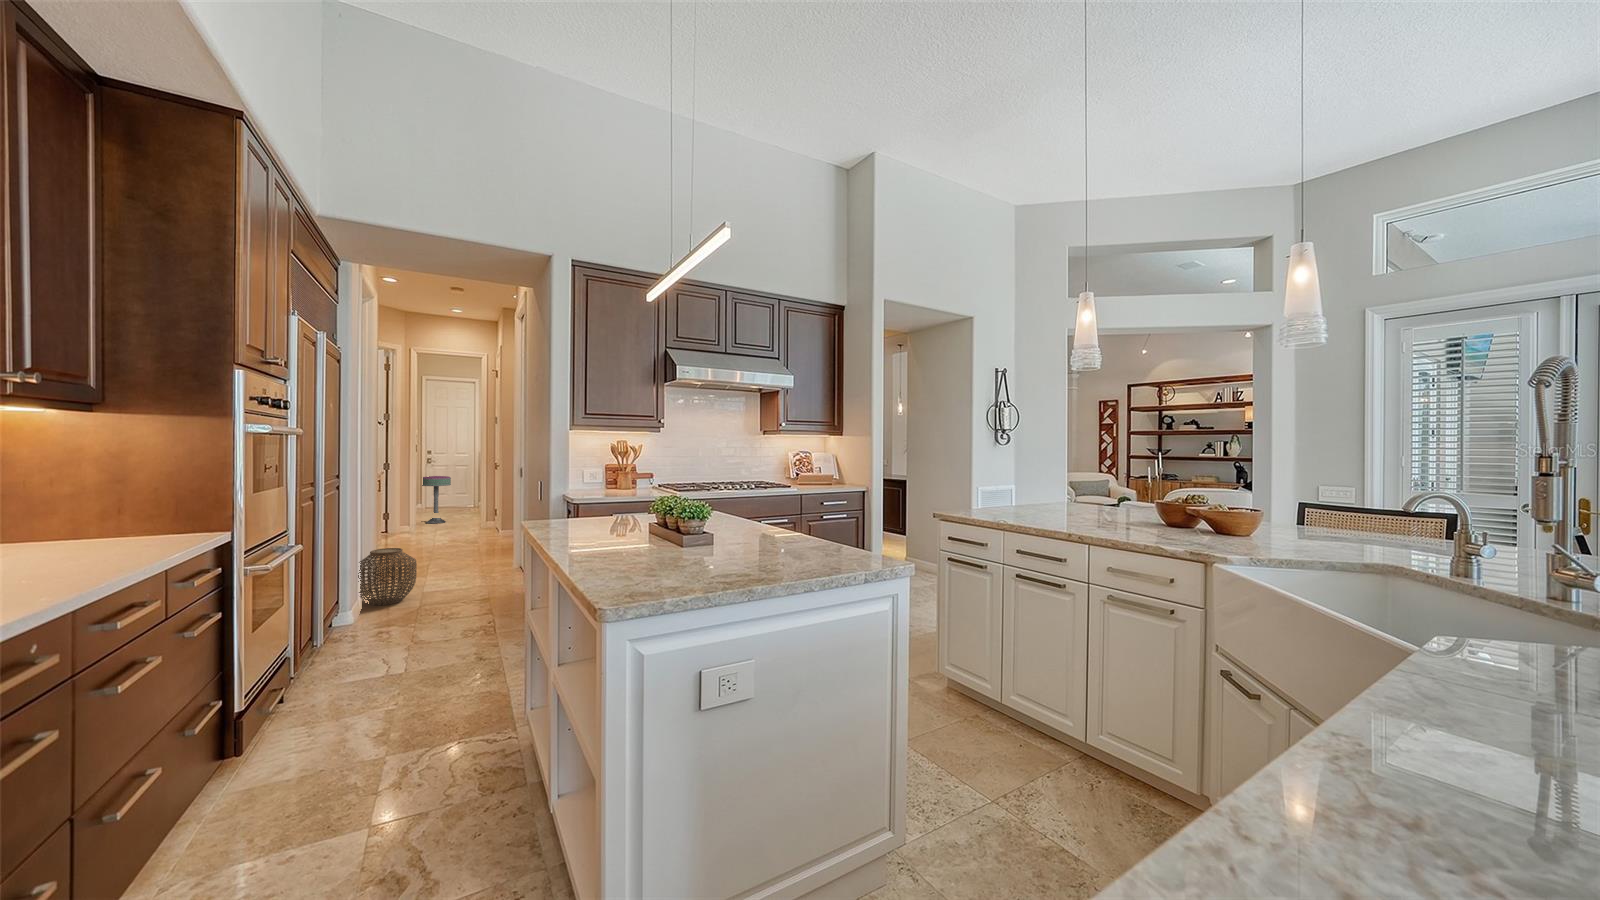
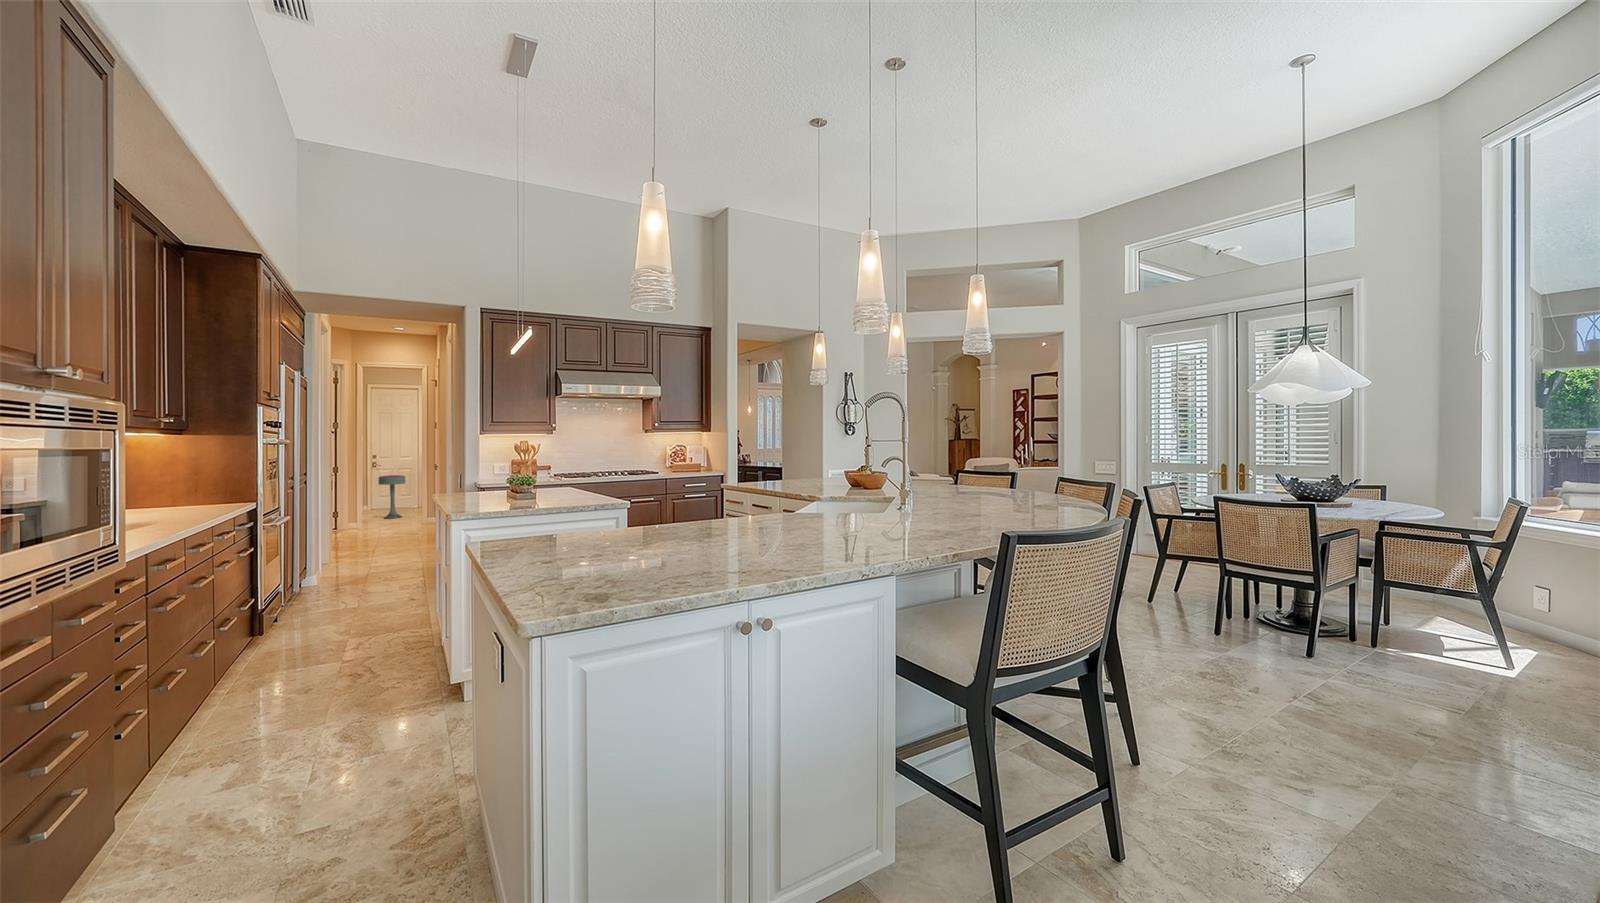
woven basket: present [358,548,417,606] -> none [325,529,372,572]

